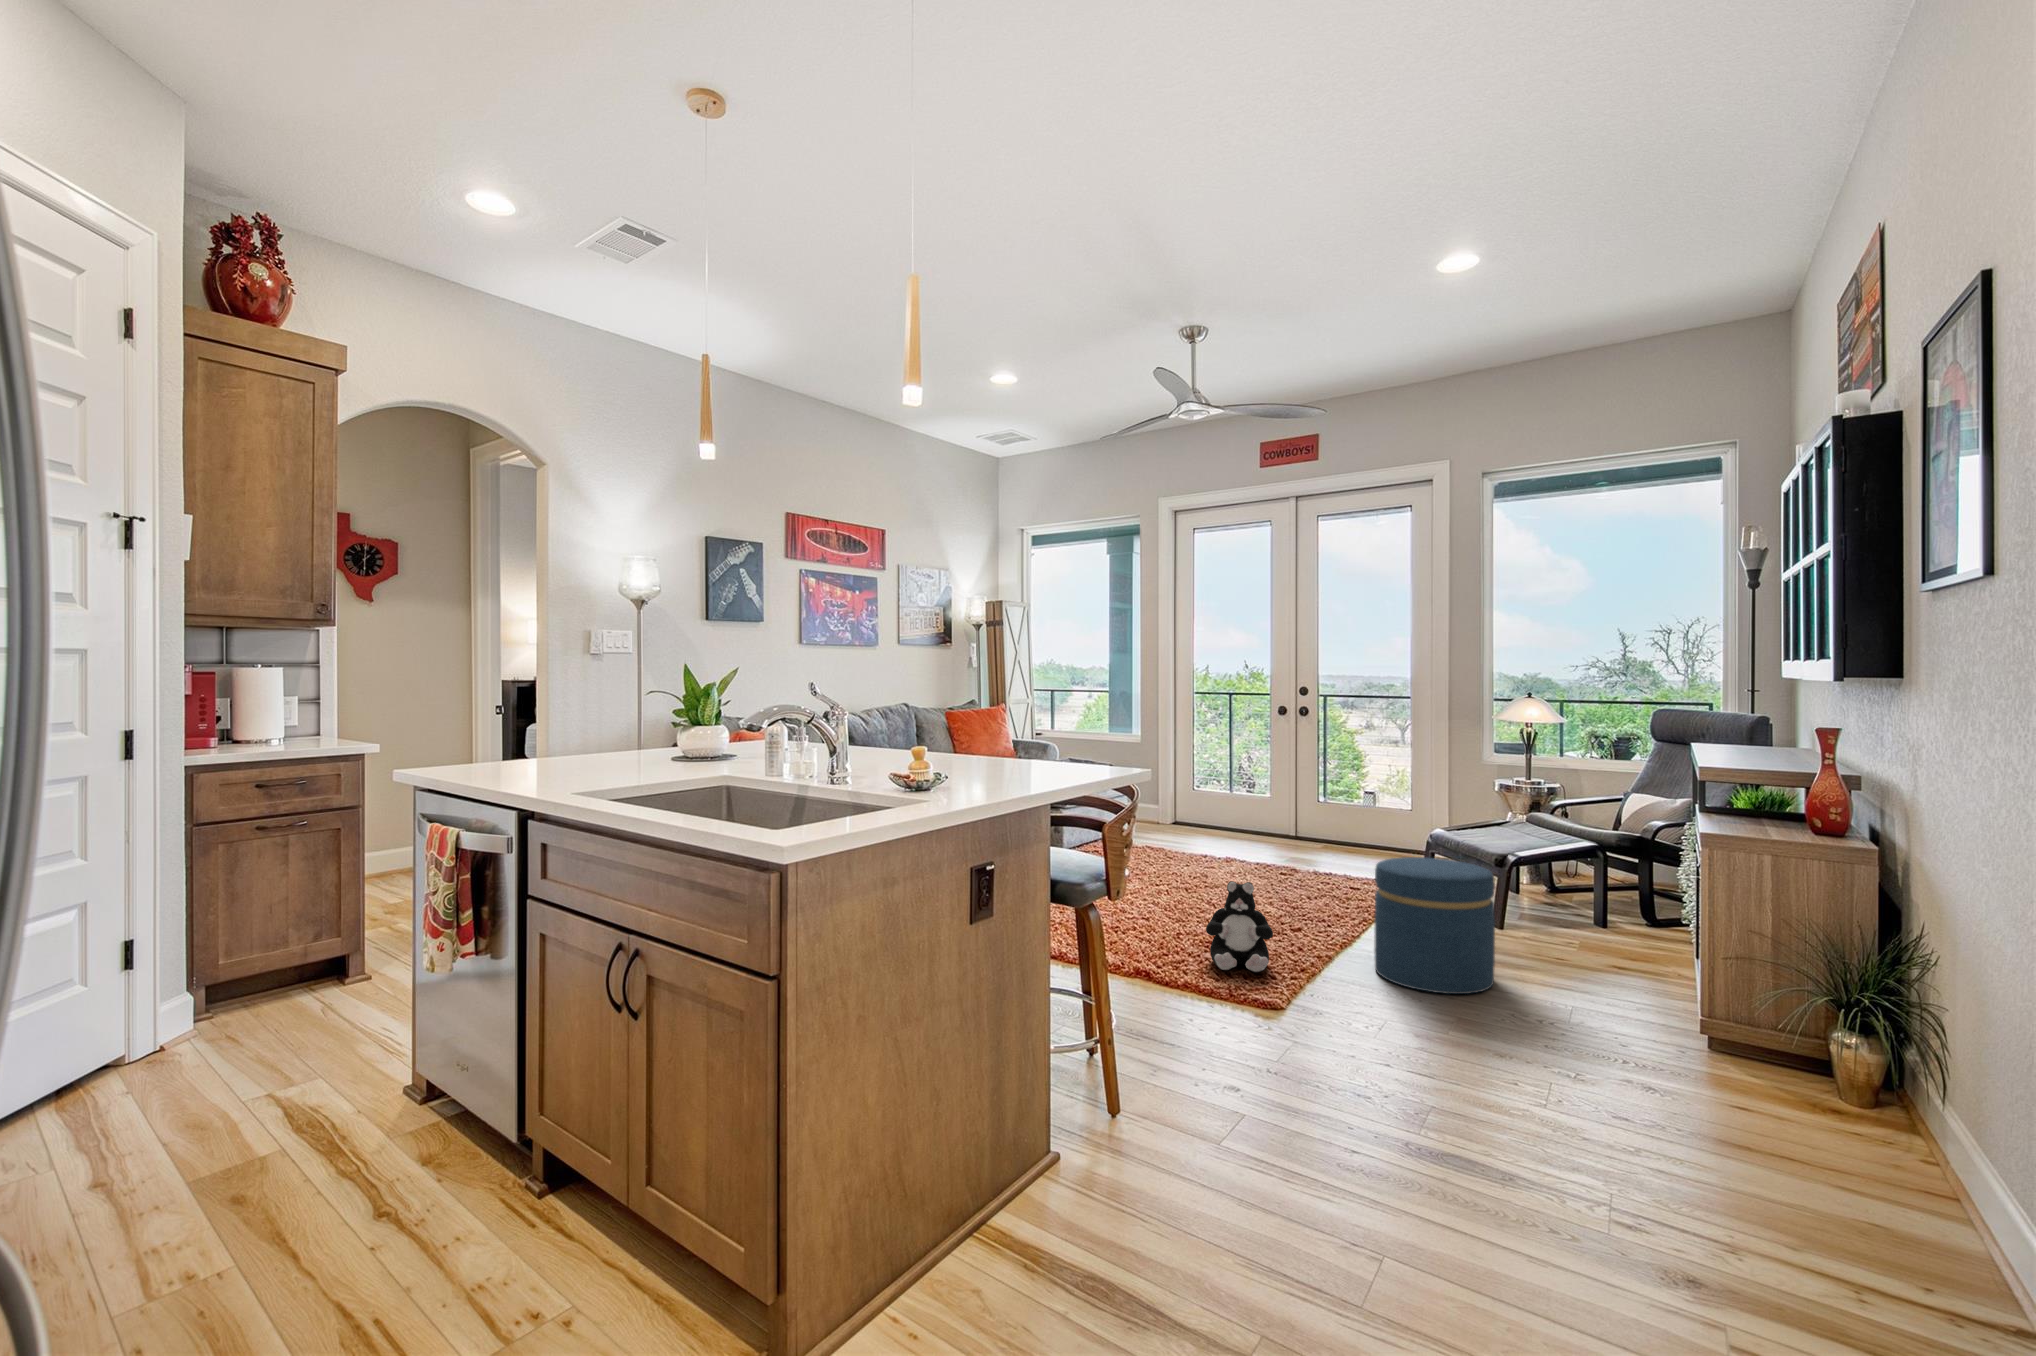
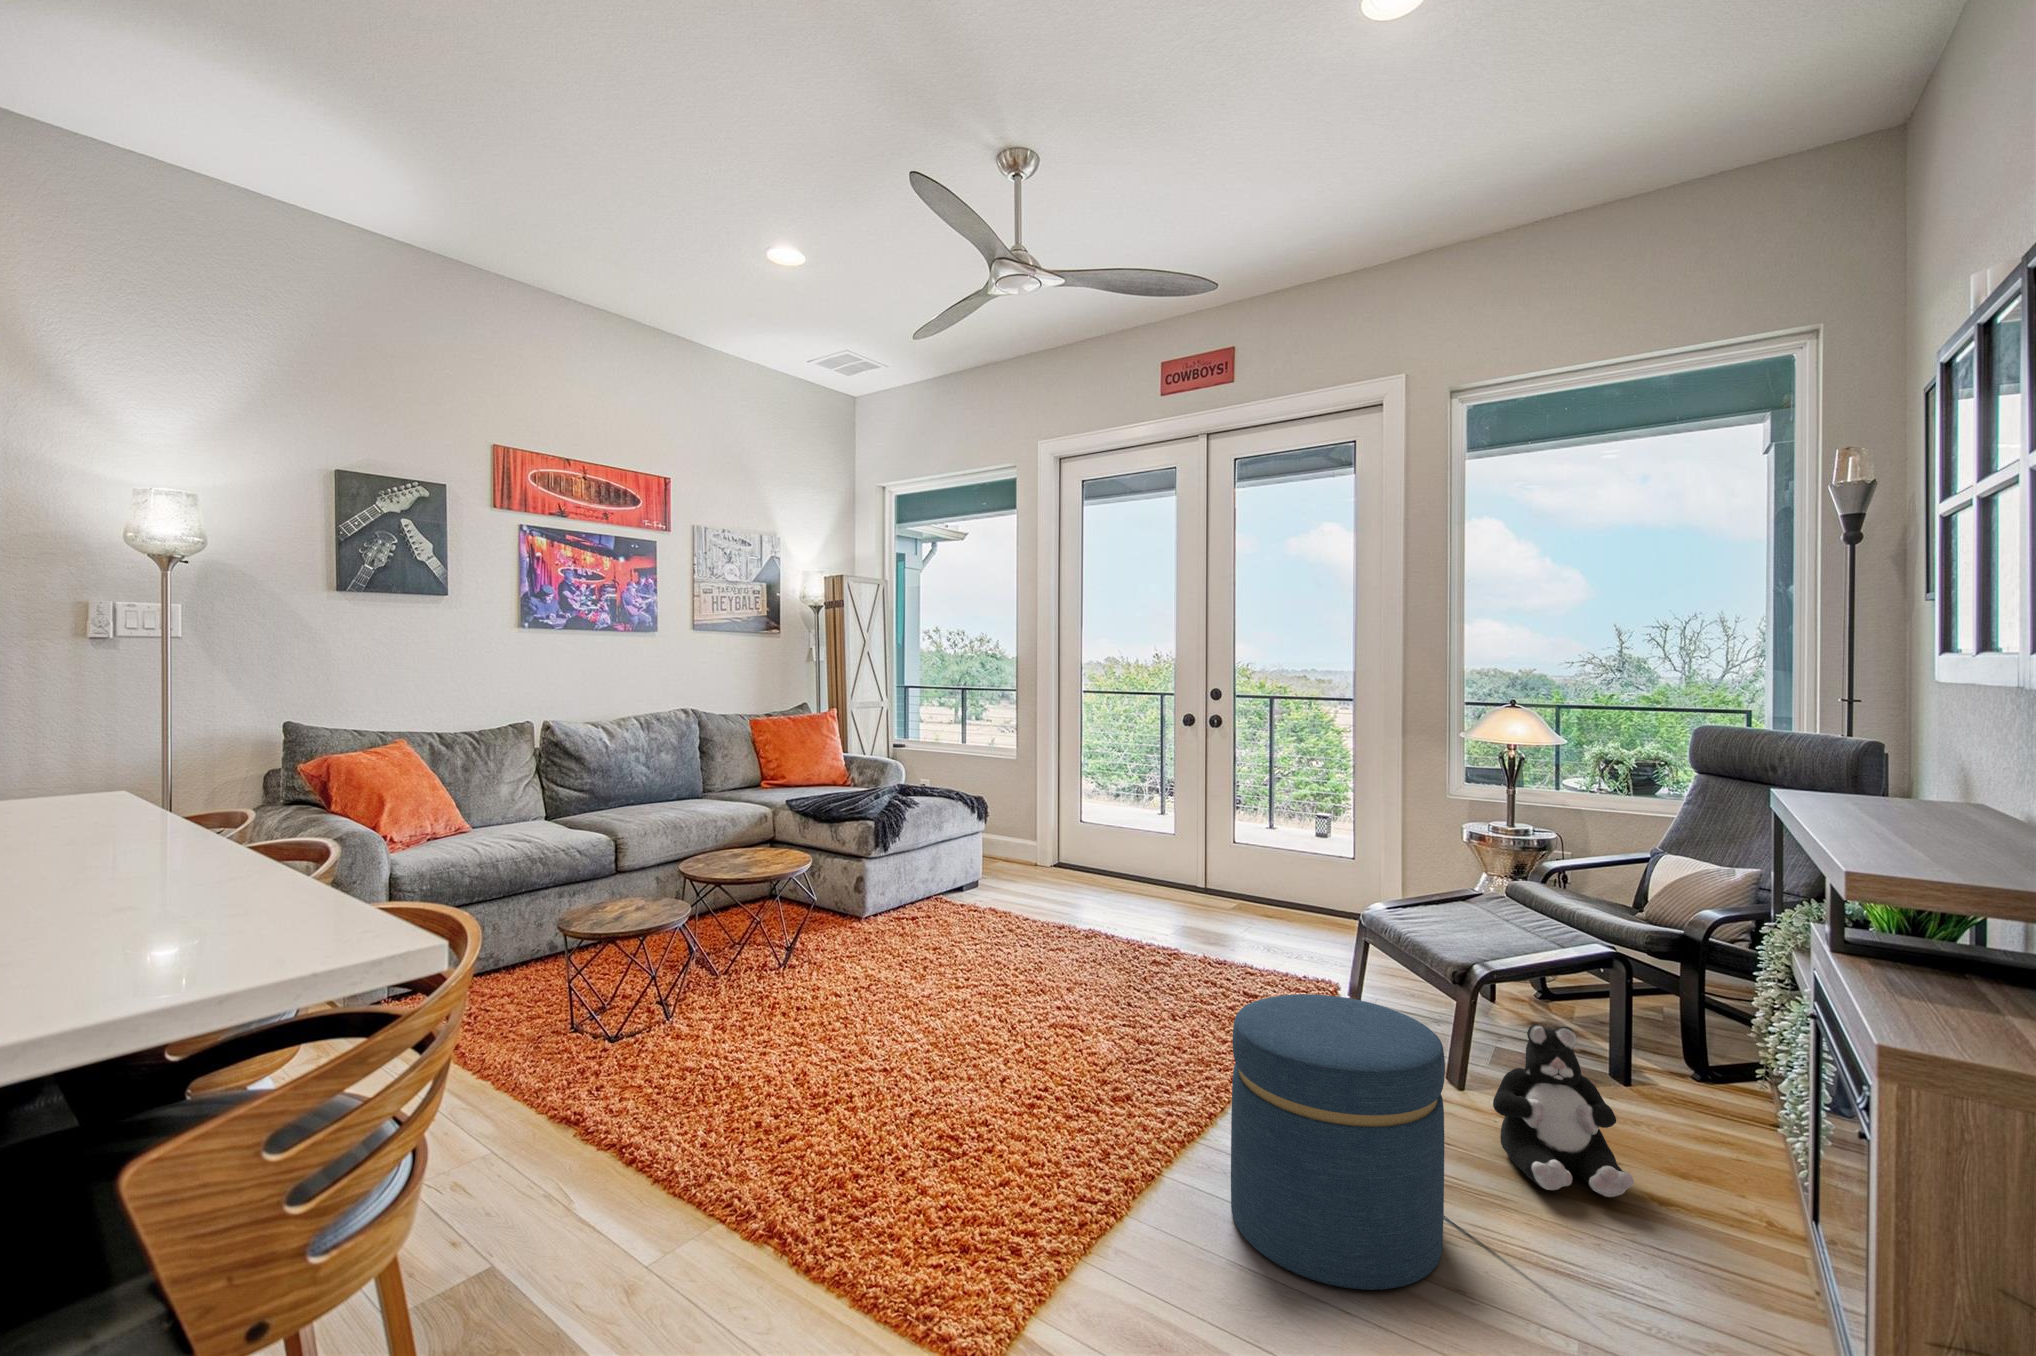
plush toy: present [1206,881,1273,972] -> present [1493,1024,1634,1197]

